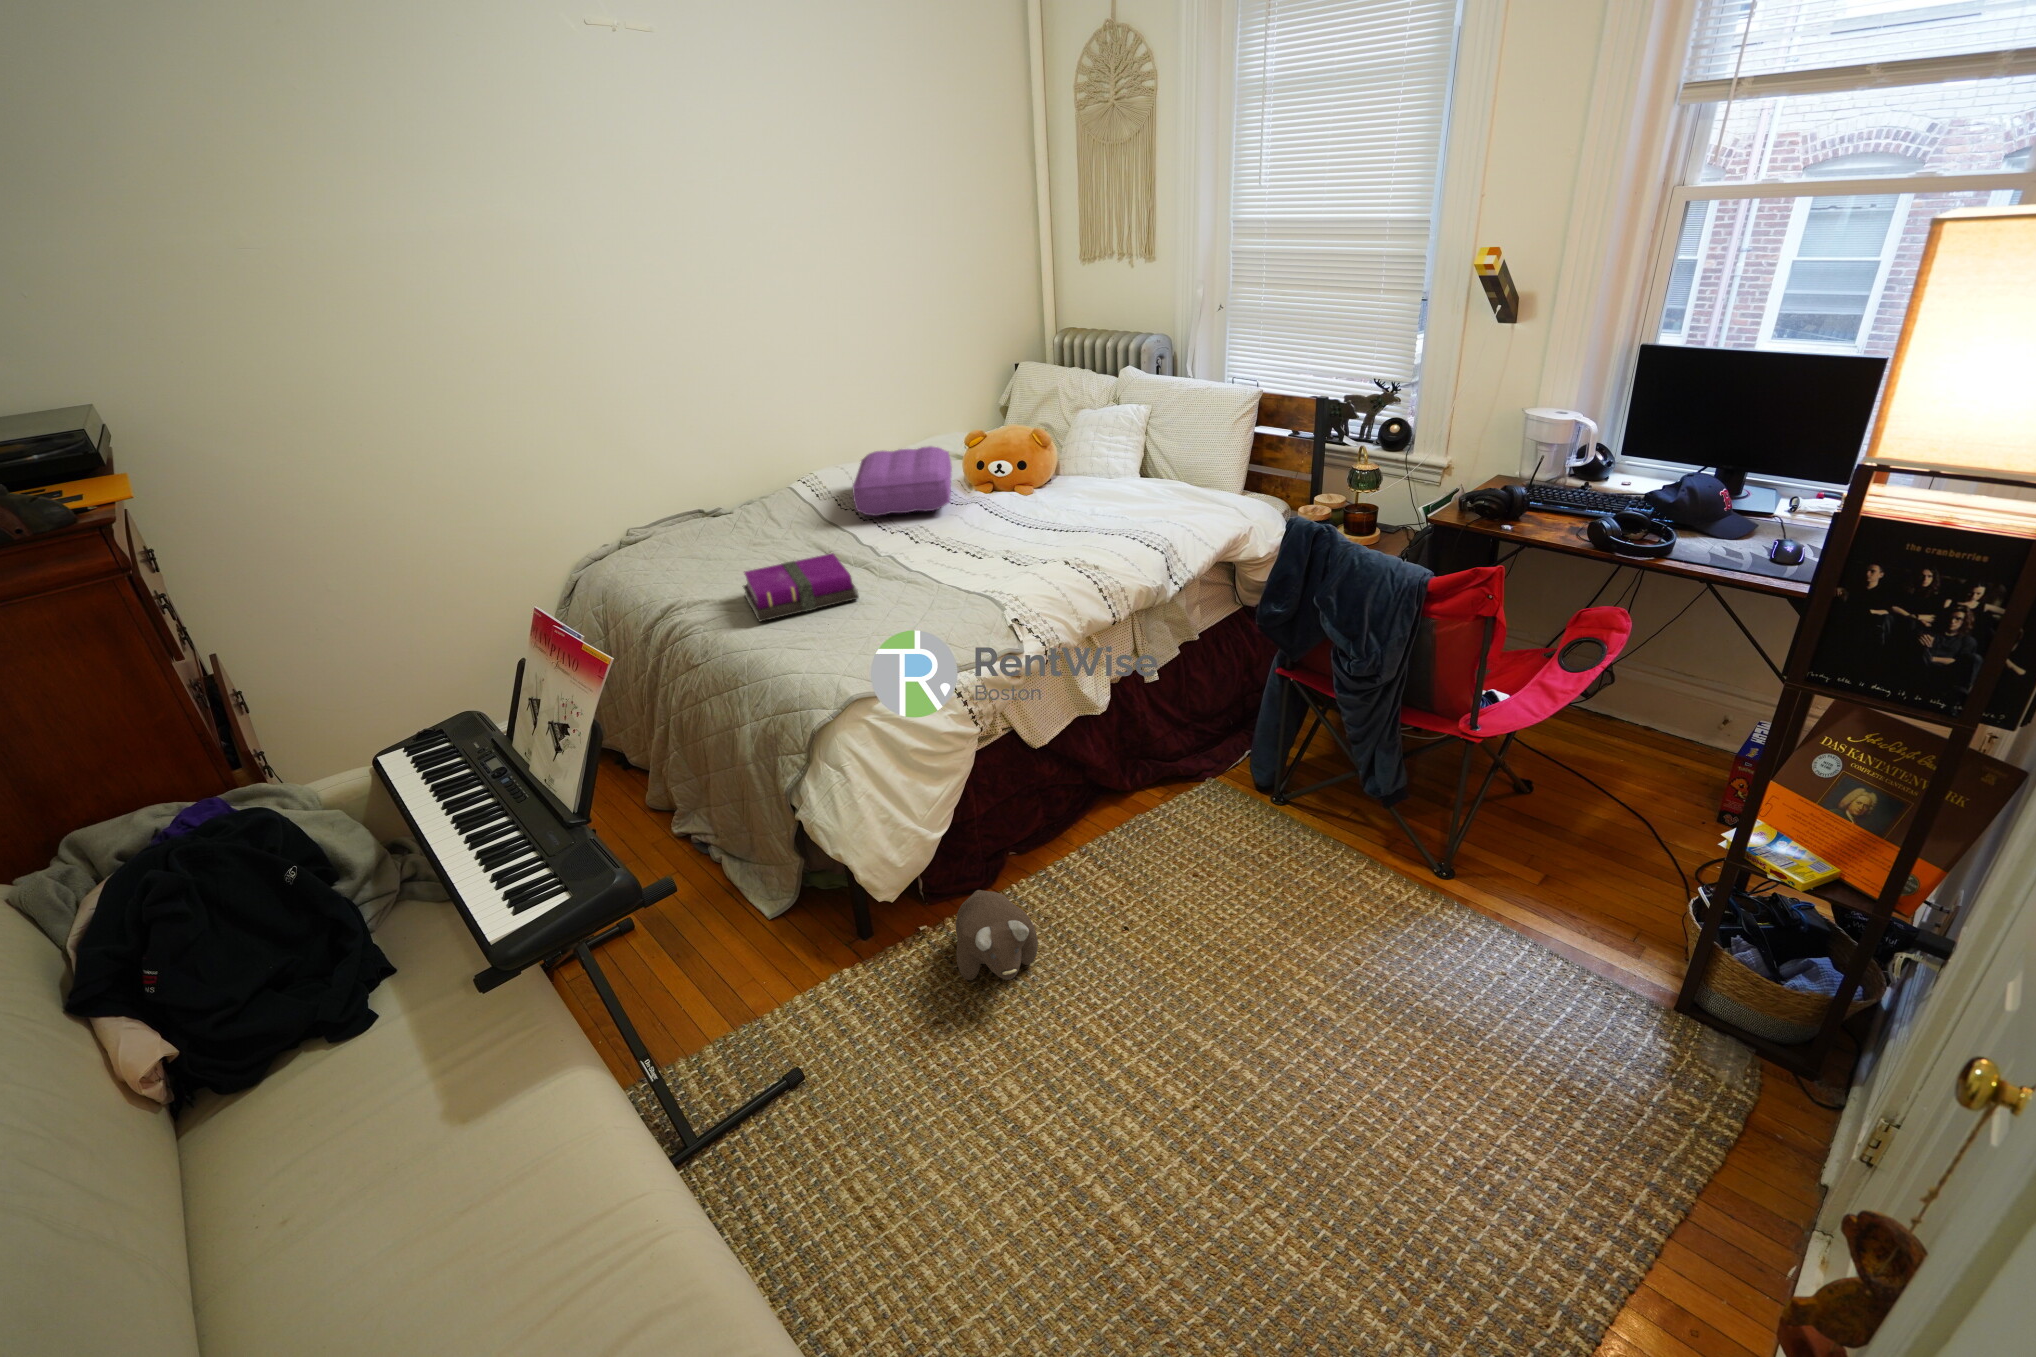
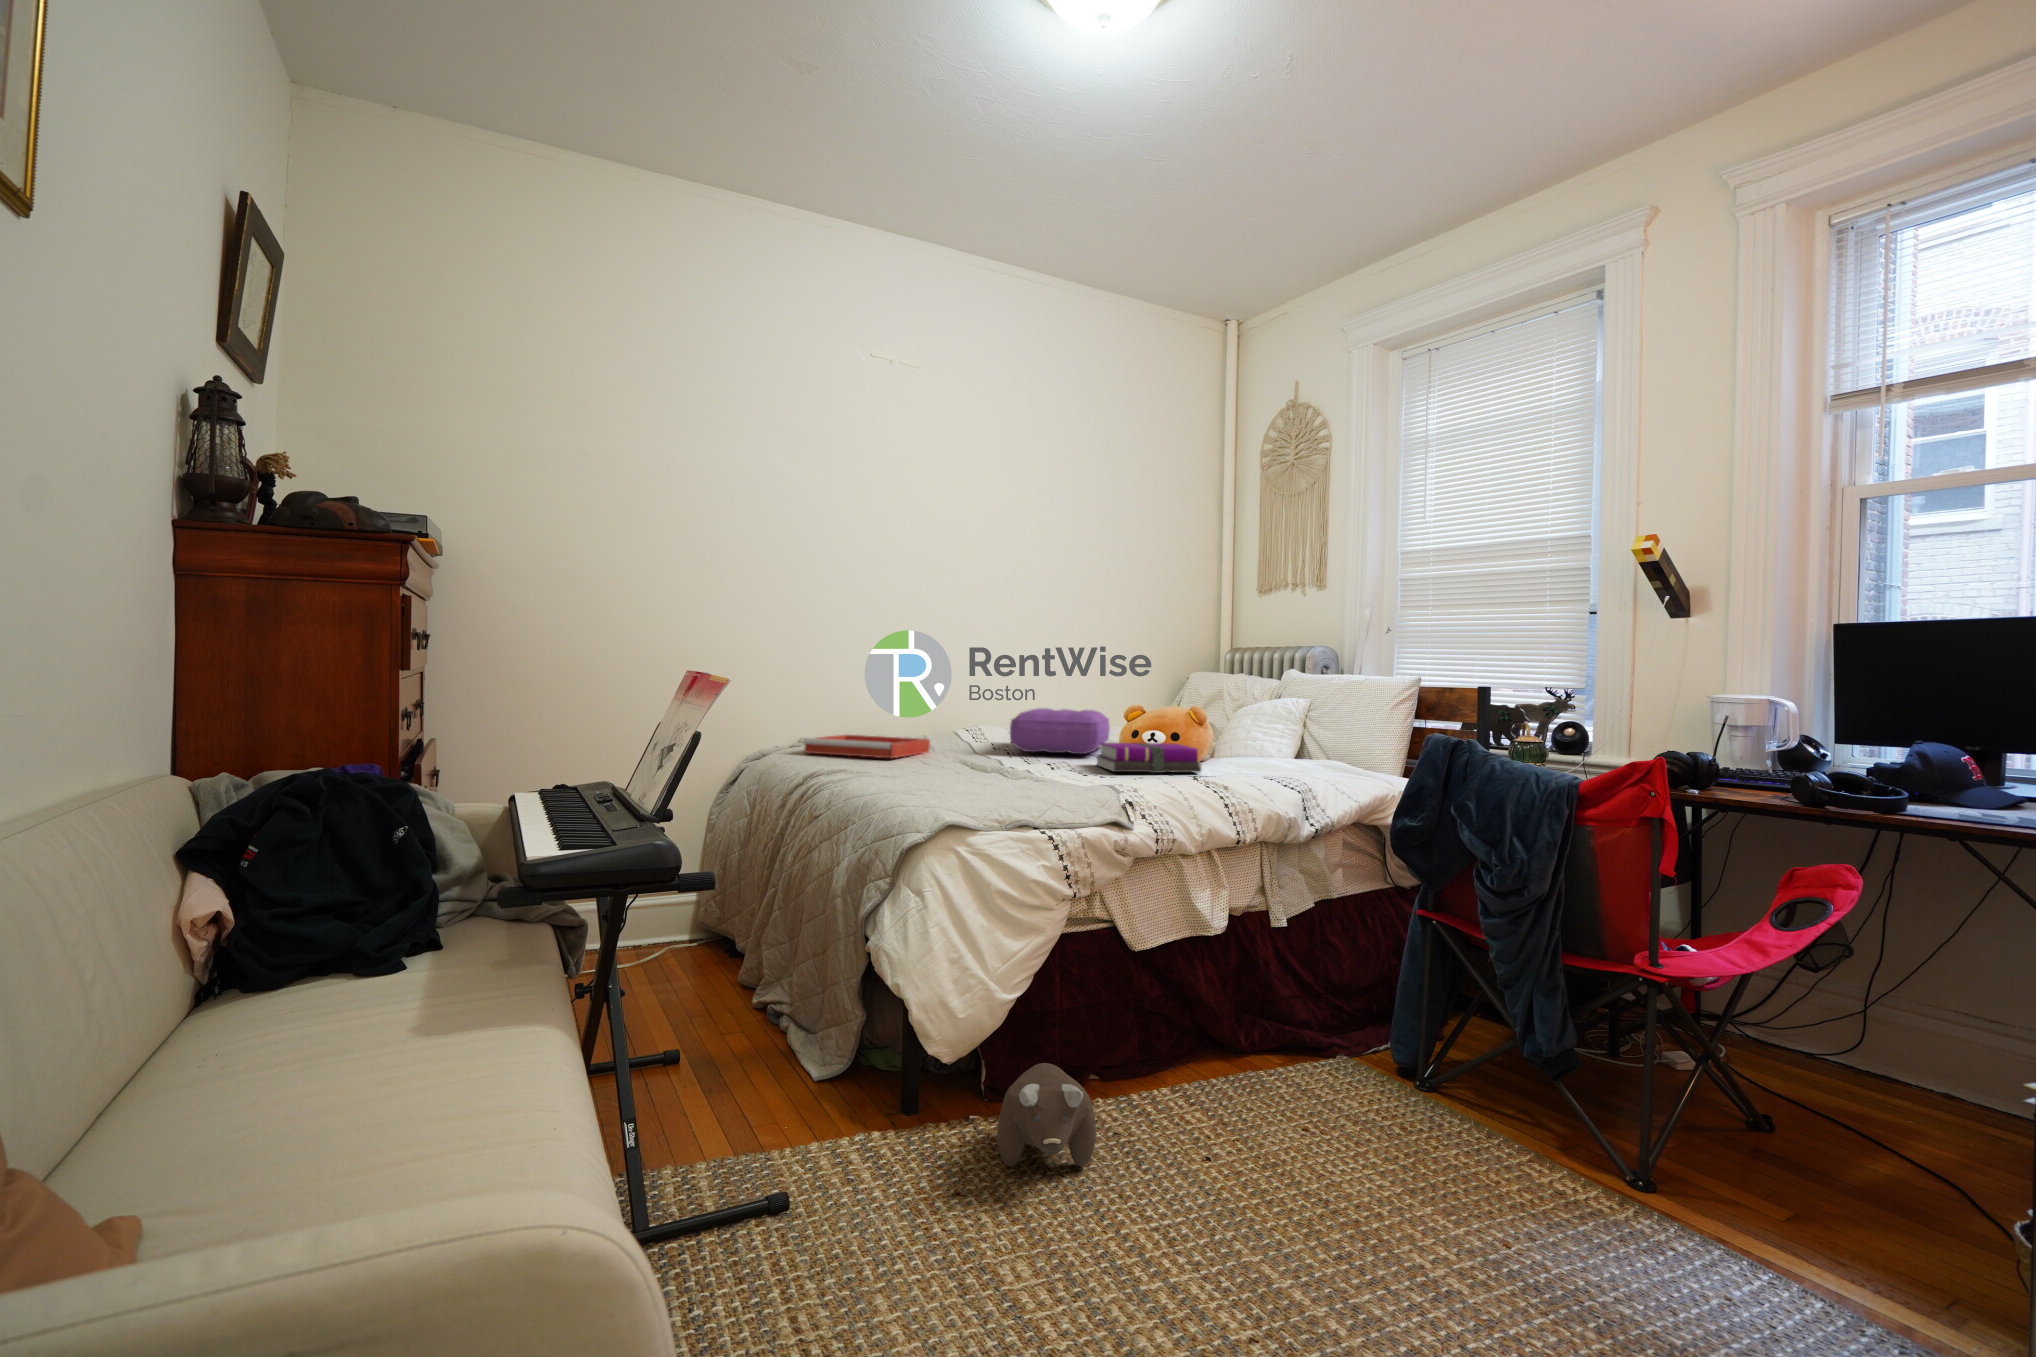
tray: none [632,519,771,565] -> present [803,735,930,758]
notebook: present [742,553,859,622] -> present [1096,743,1202,773]

